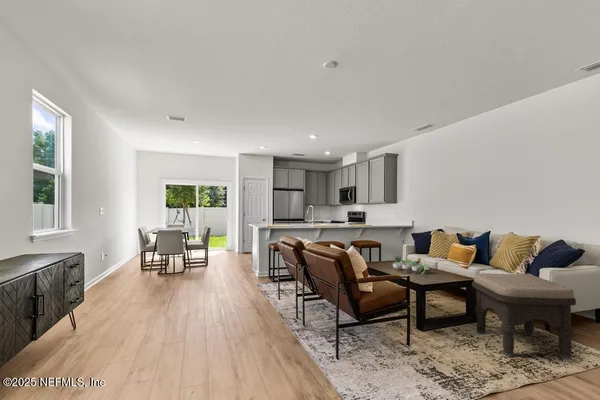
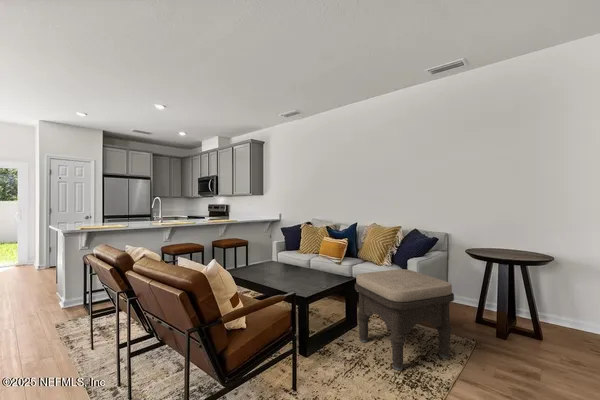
succulent plant: present [393,257,430,273] -> none [265,258,307,280]

